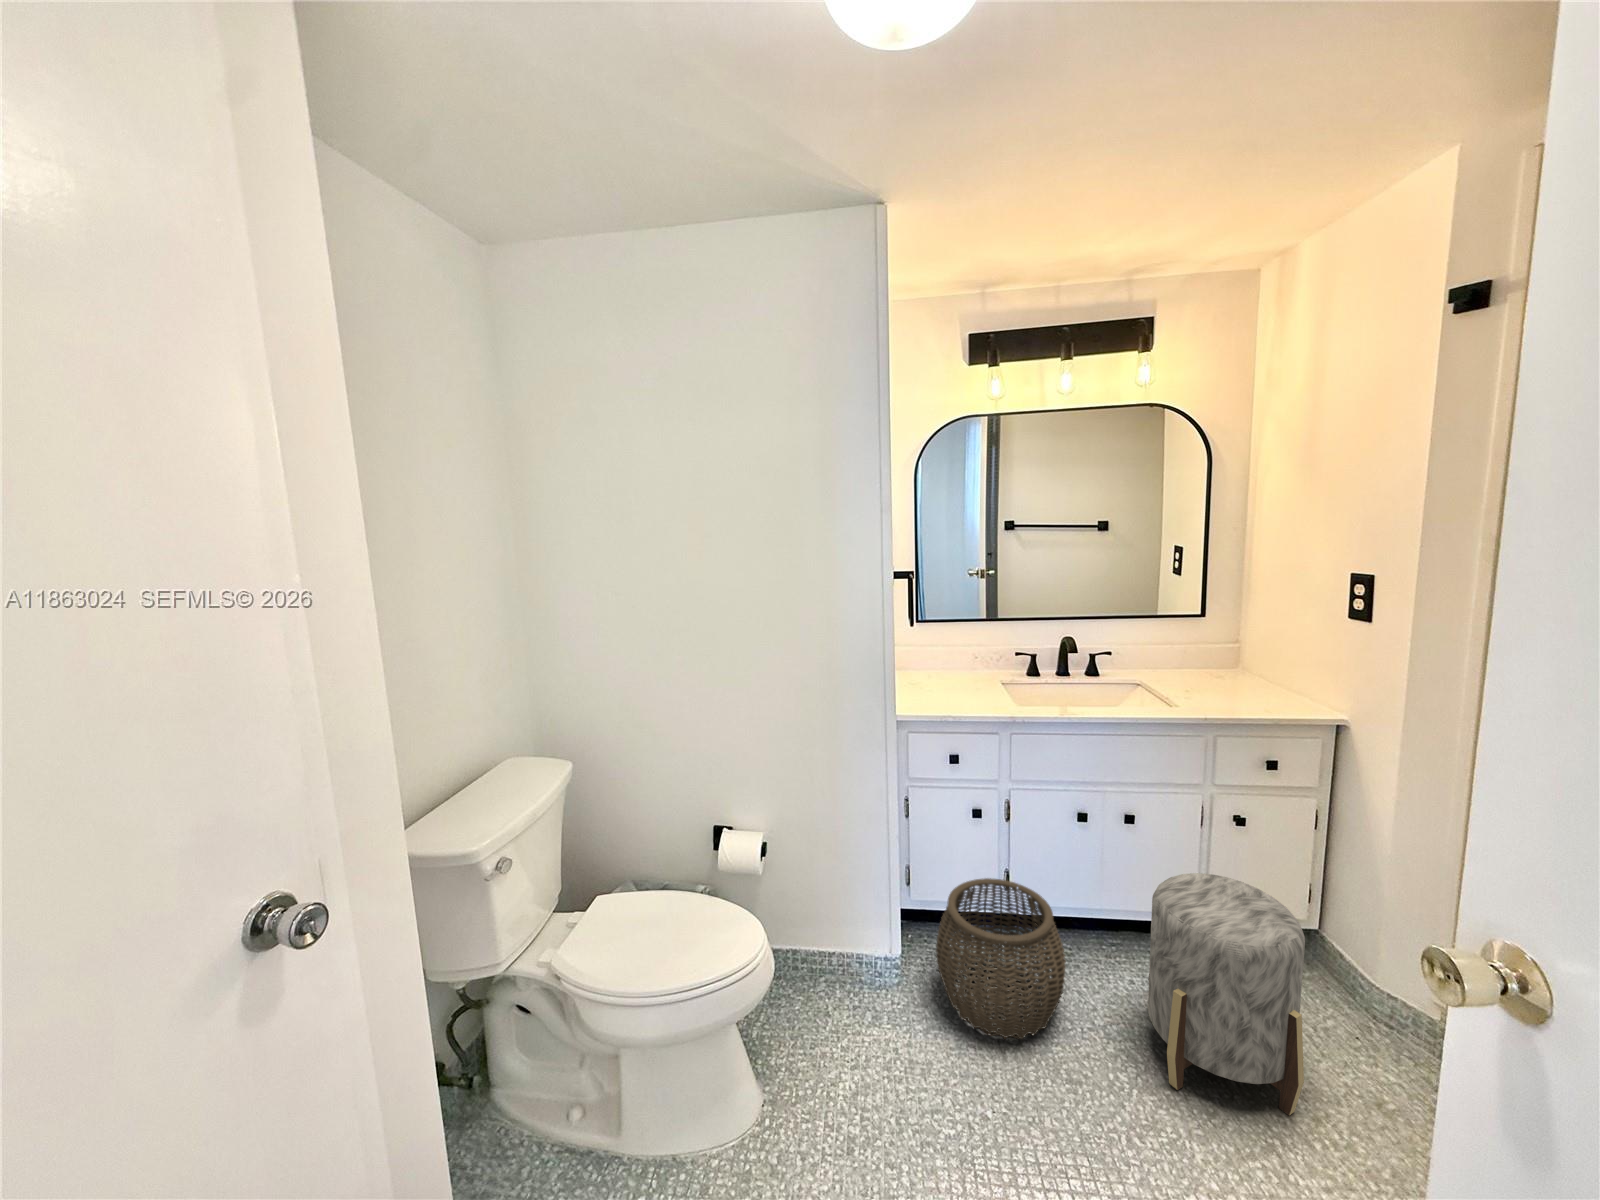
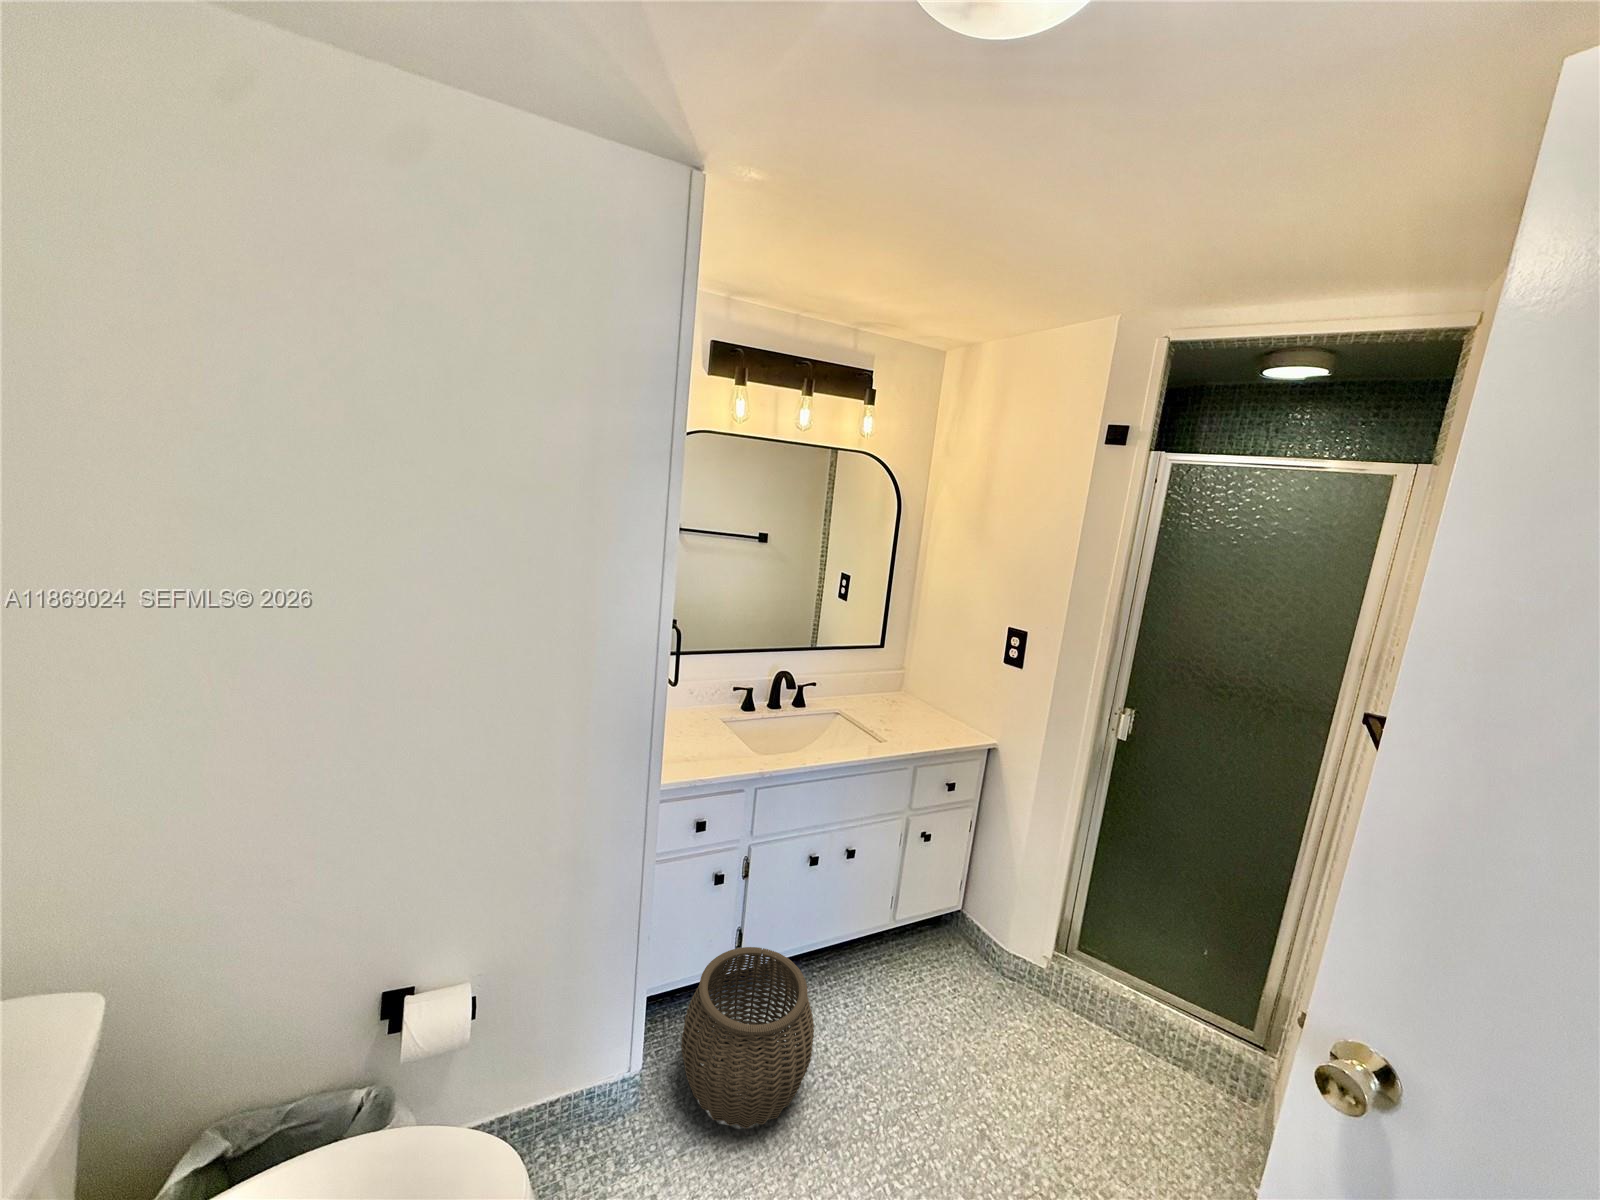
stool: present [1148,873,1305,1115] -> none [870,901,1004,1110]

